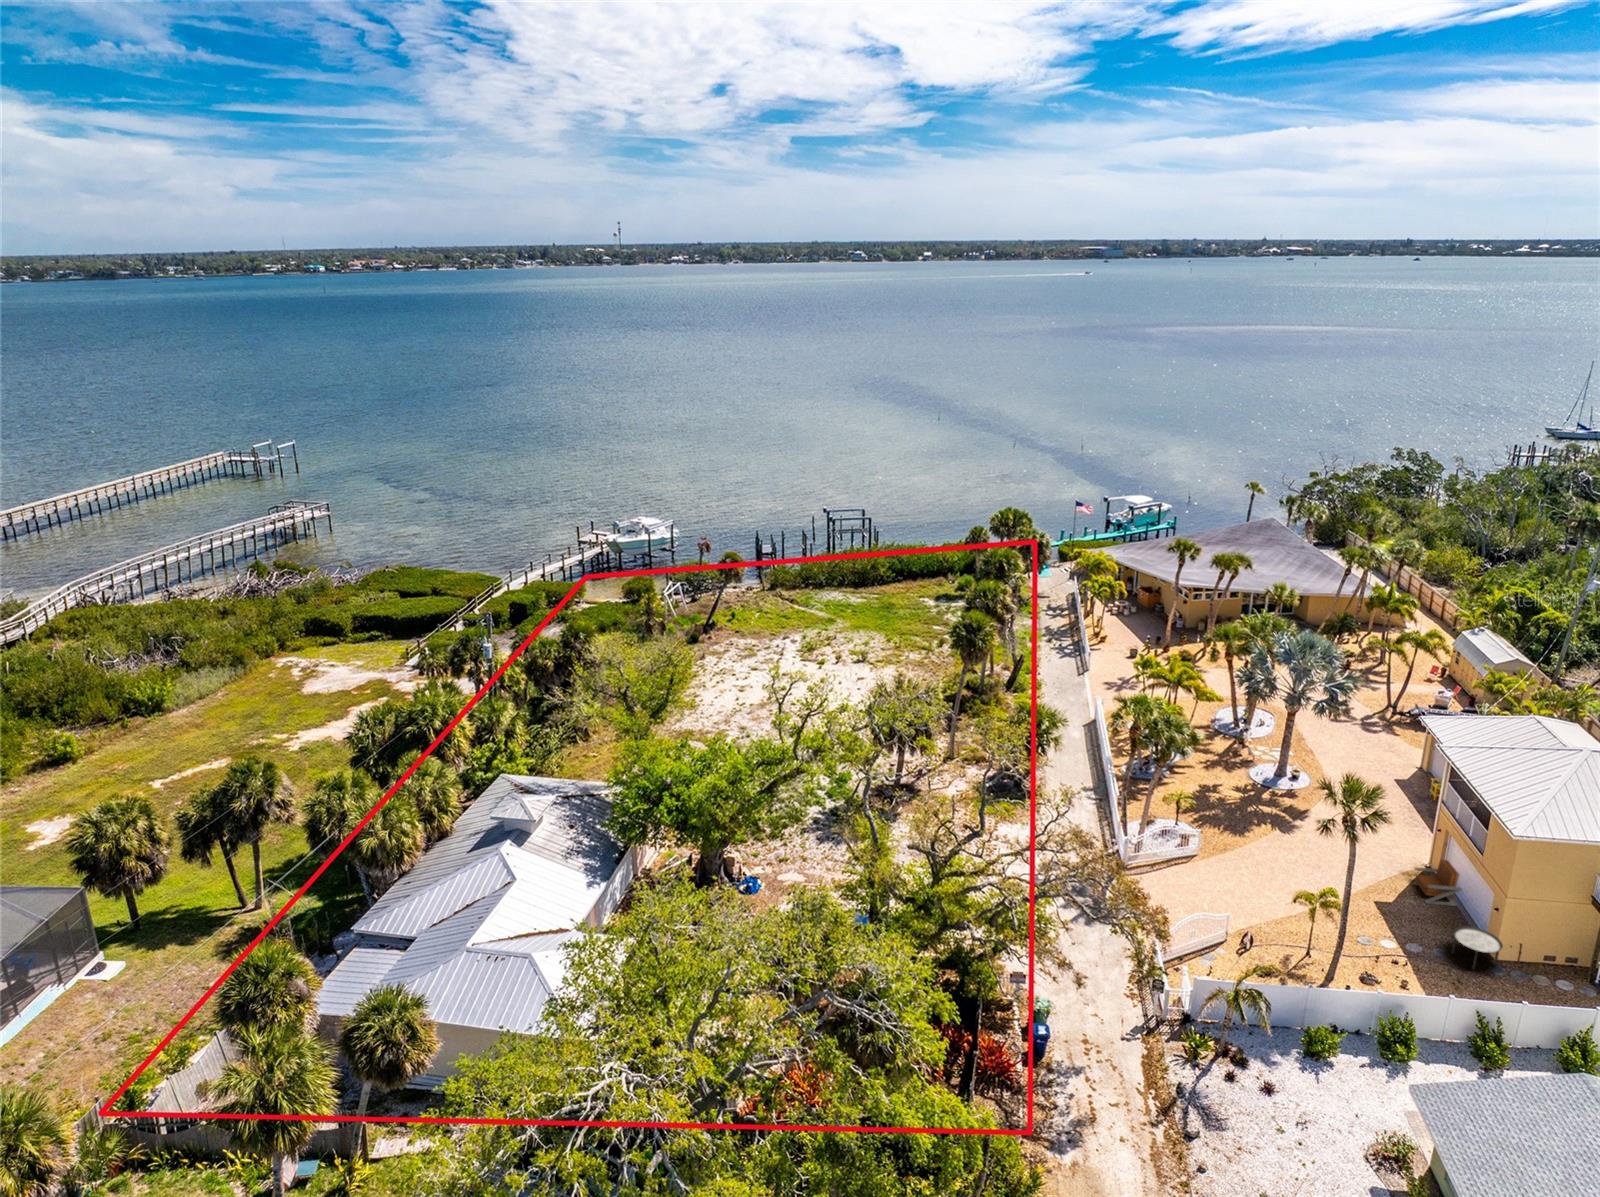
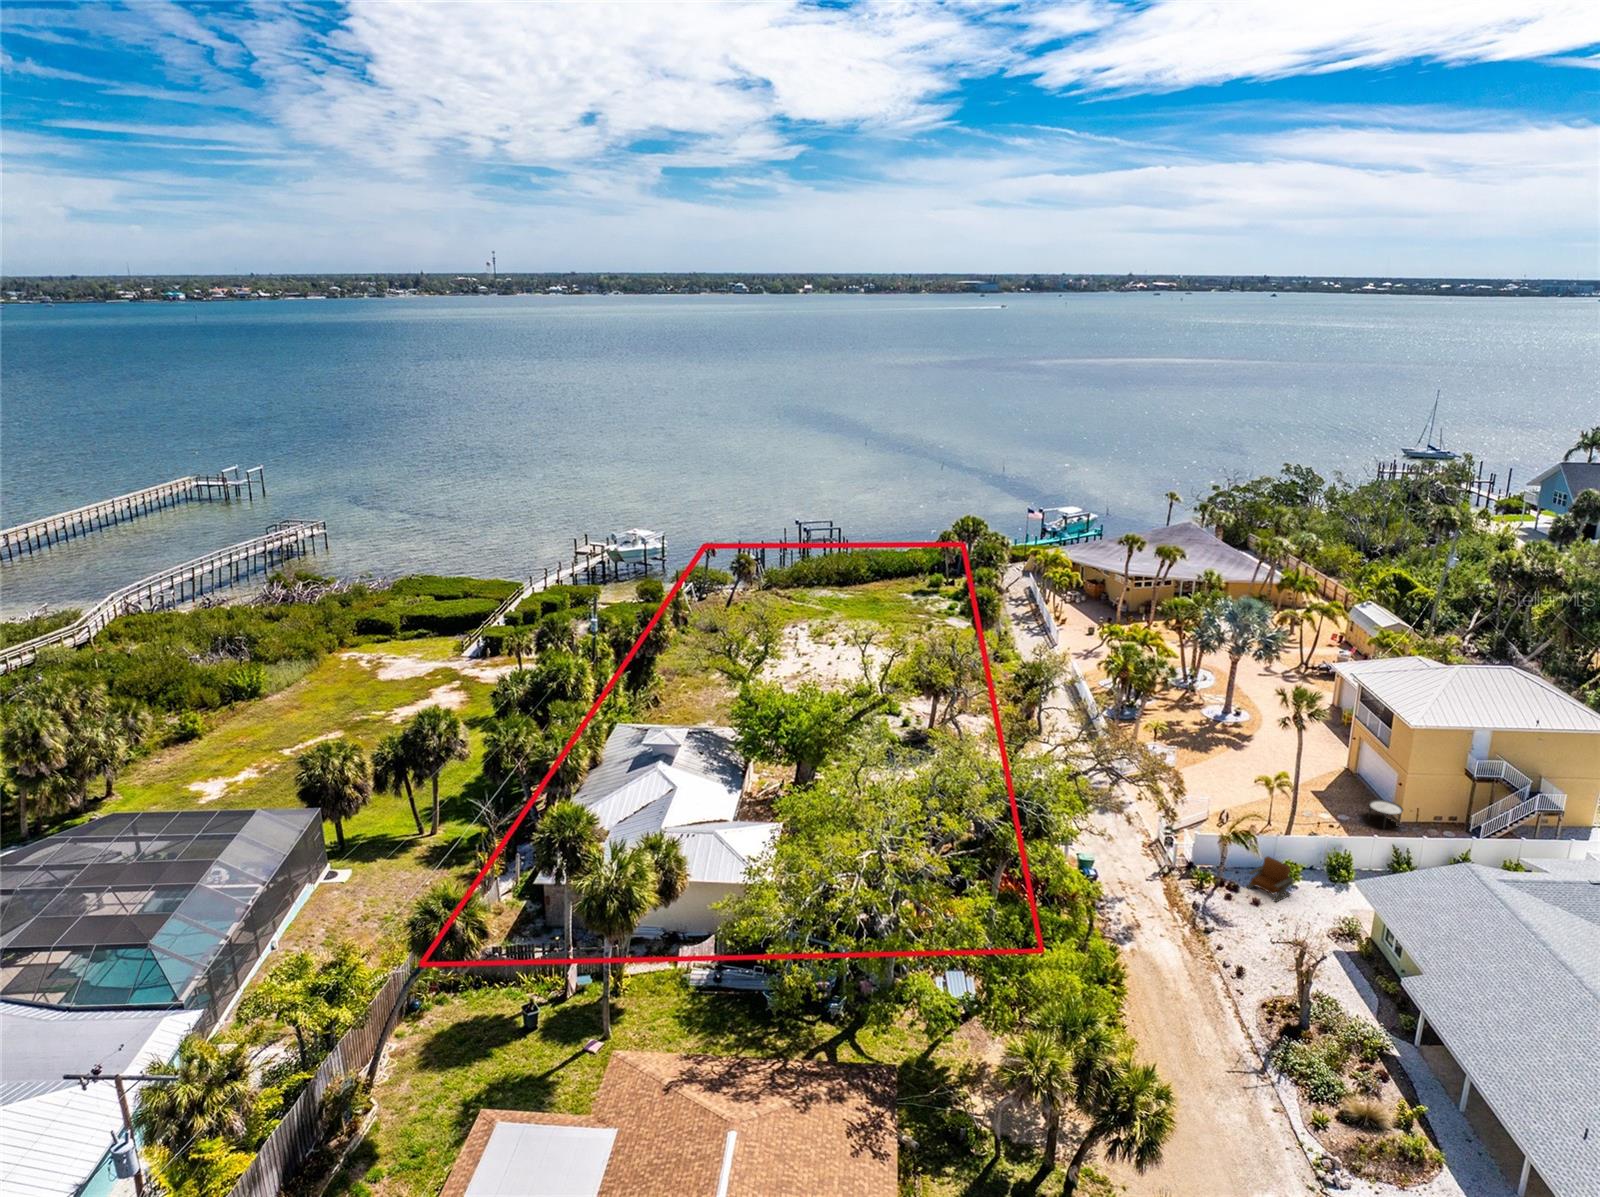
lounge chair: present [1412,859,1461,906] -> present [1247,856,1294,902]

